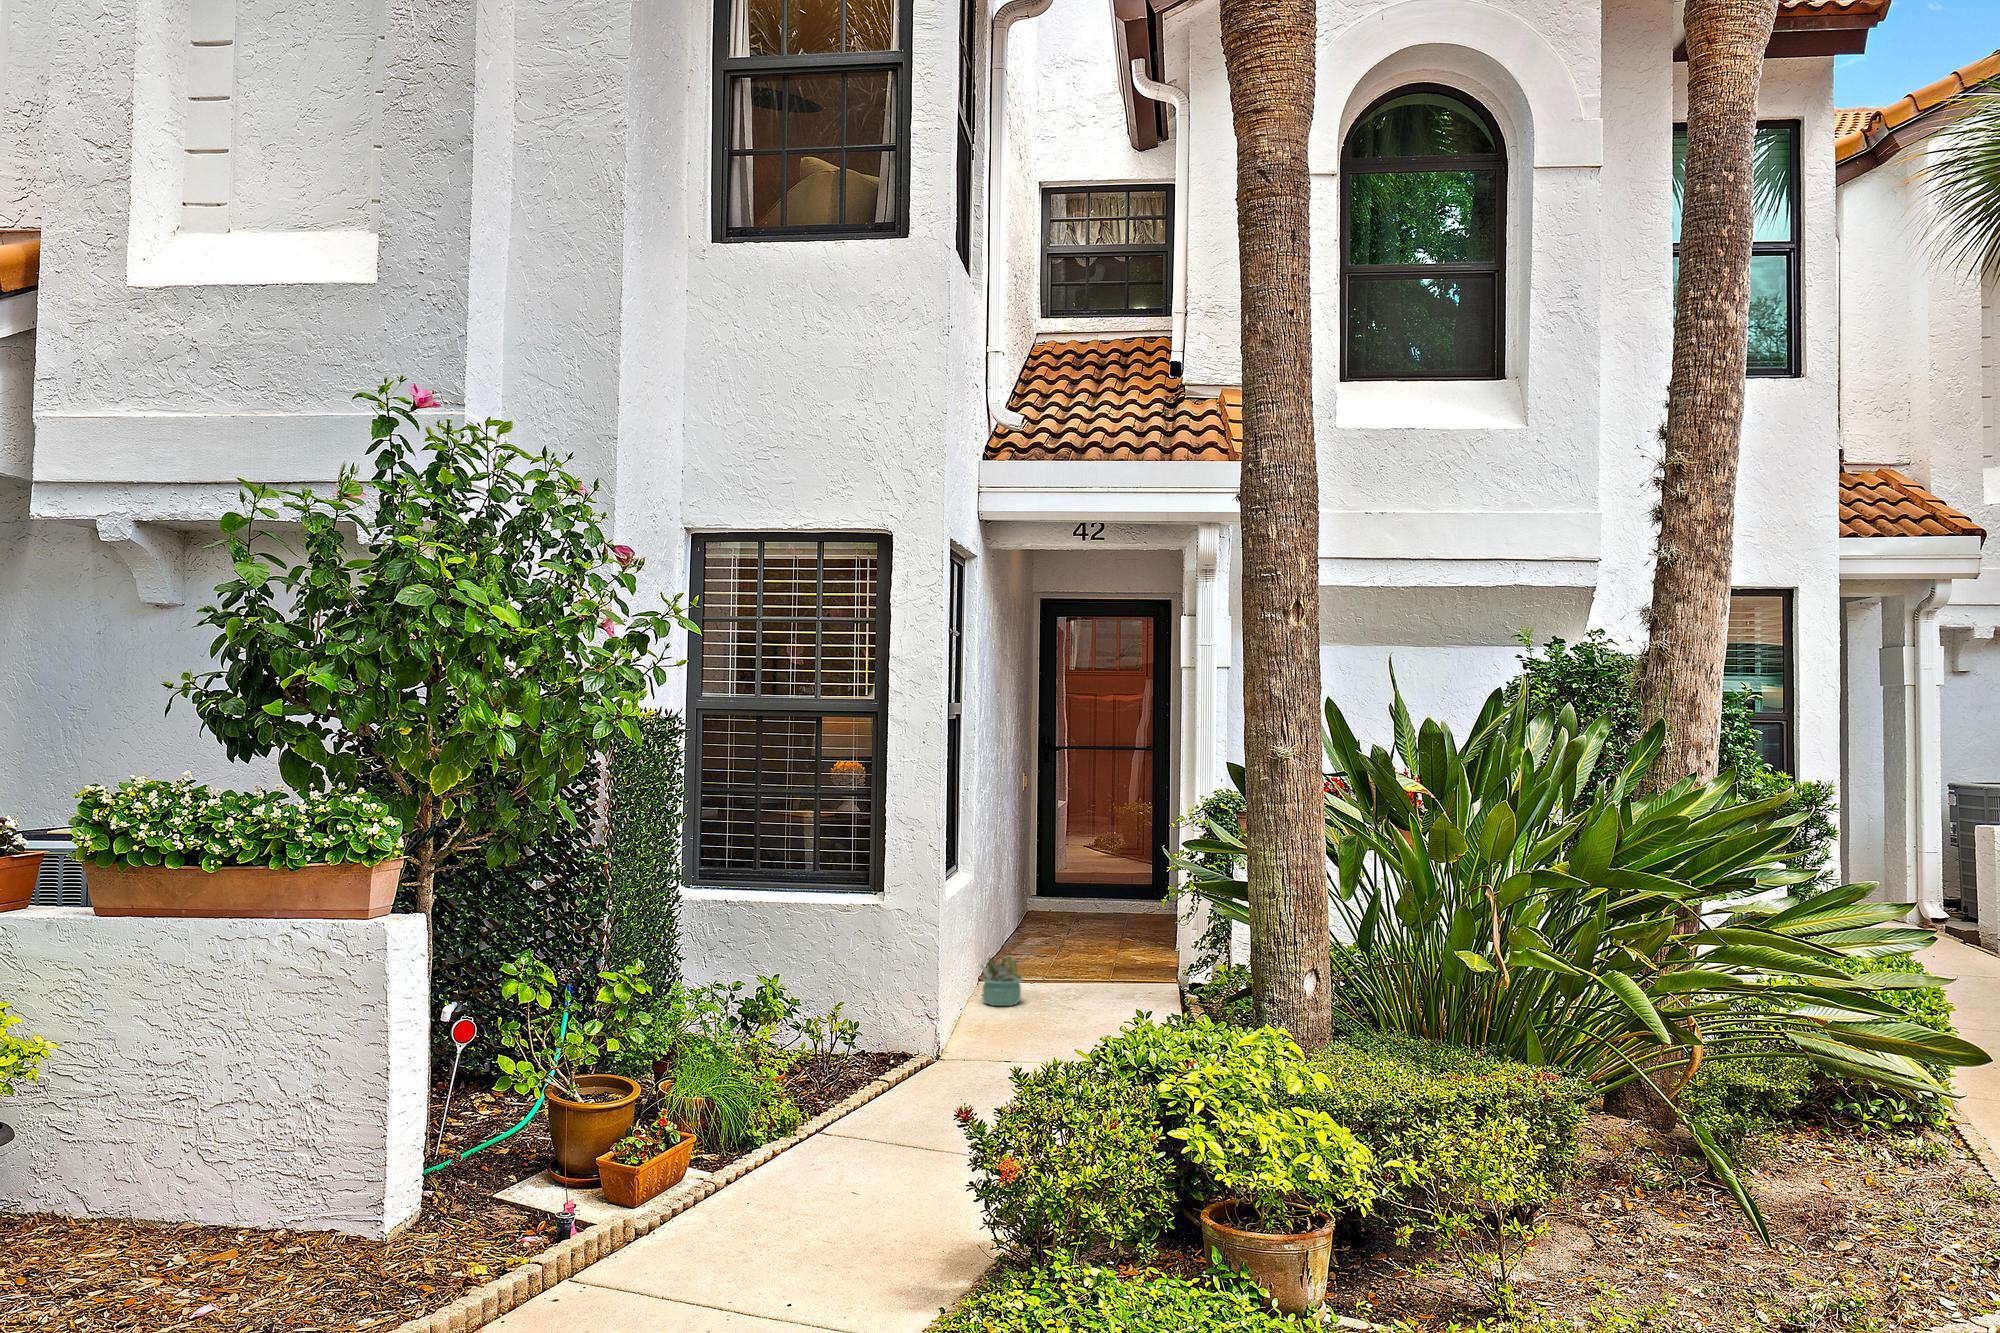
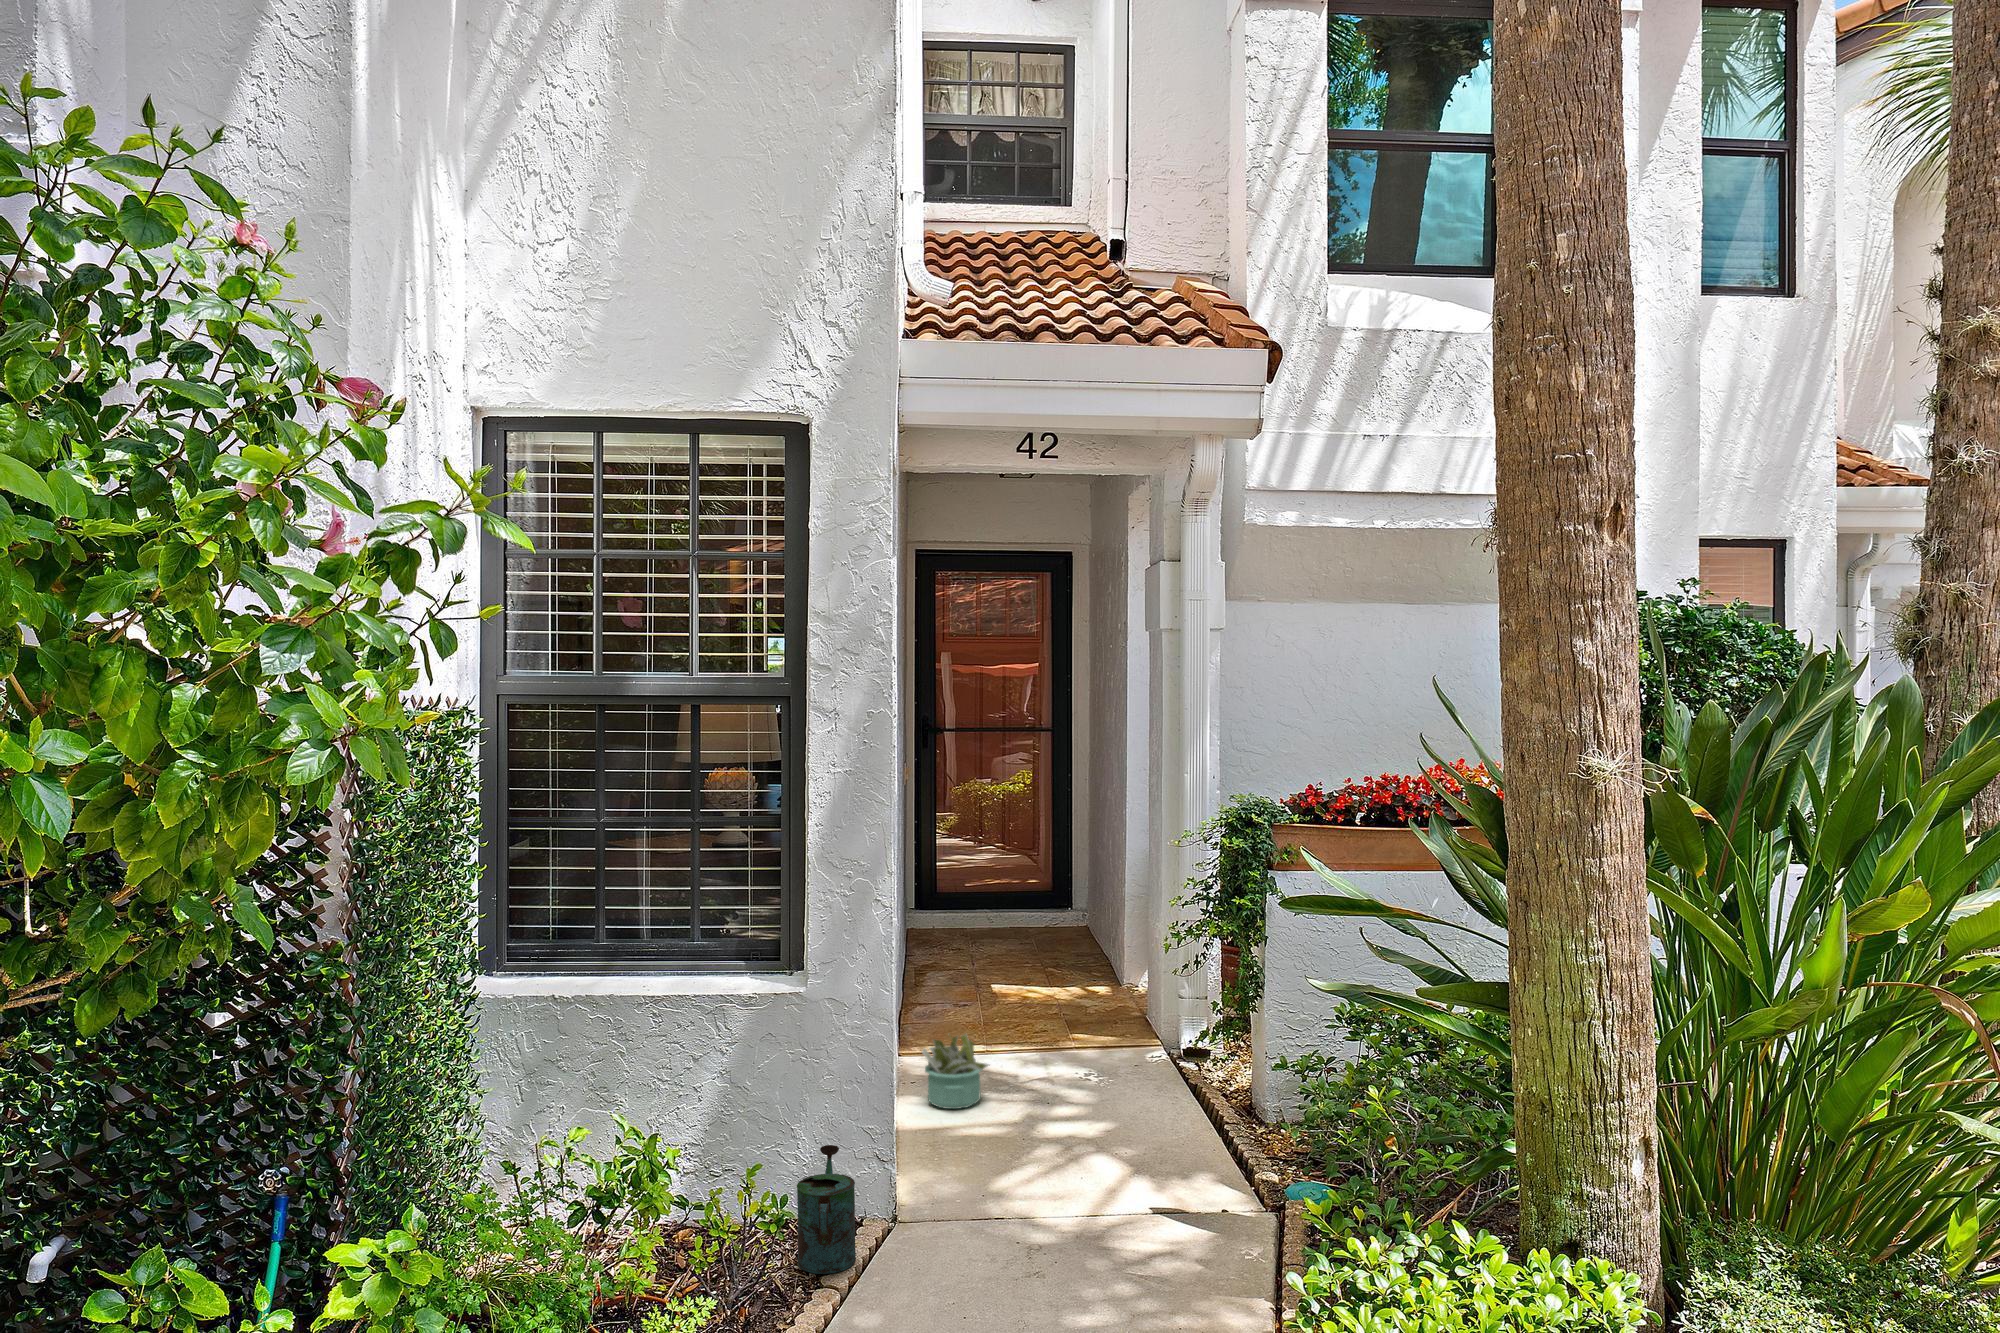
watering can: none [865,1001,902,1074] -> present [797,1145,856,1274]

